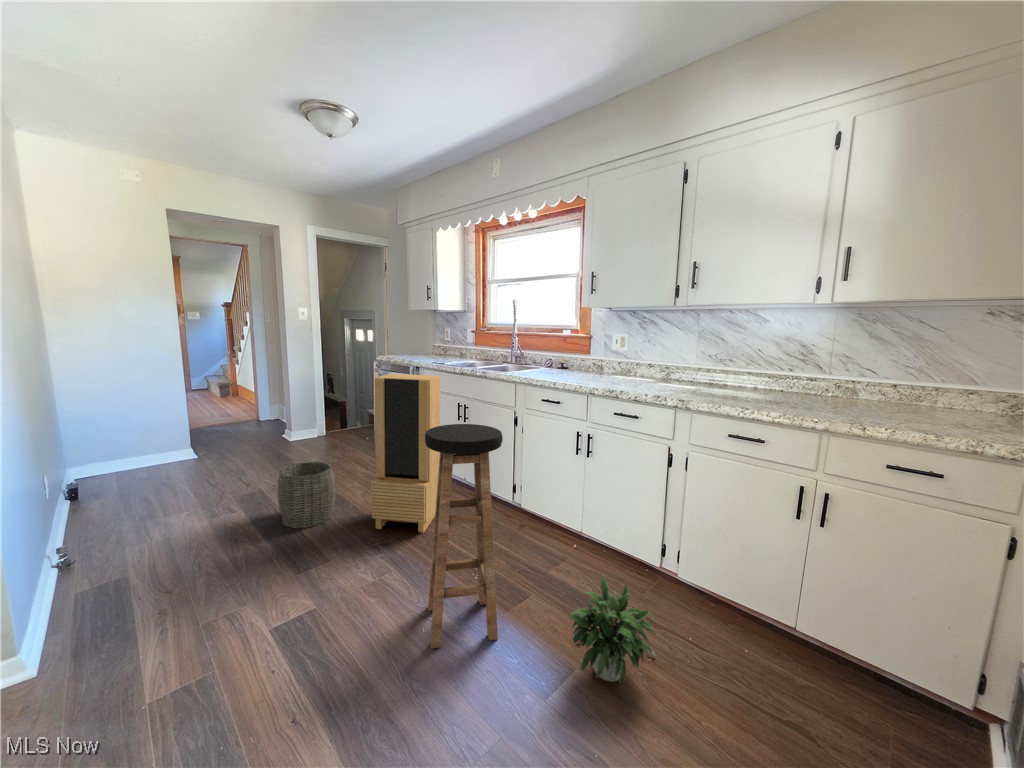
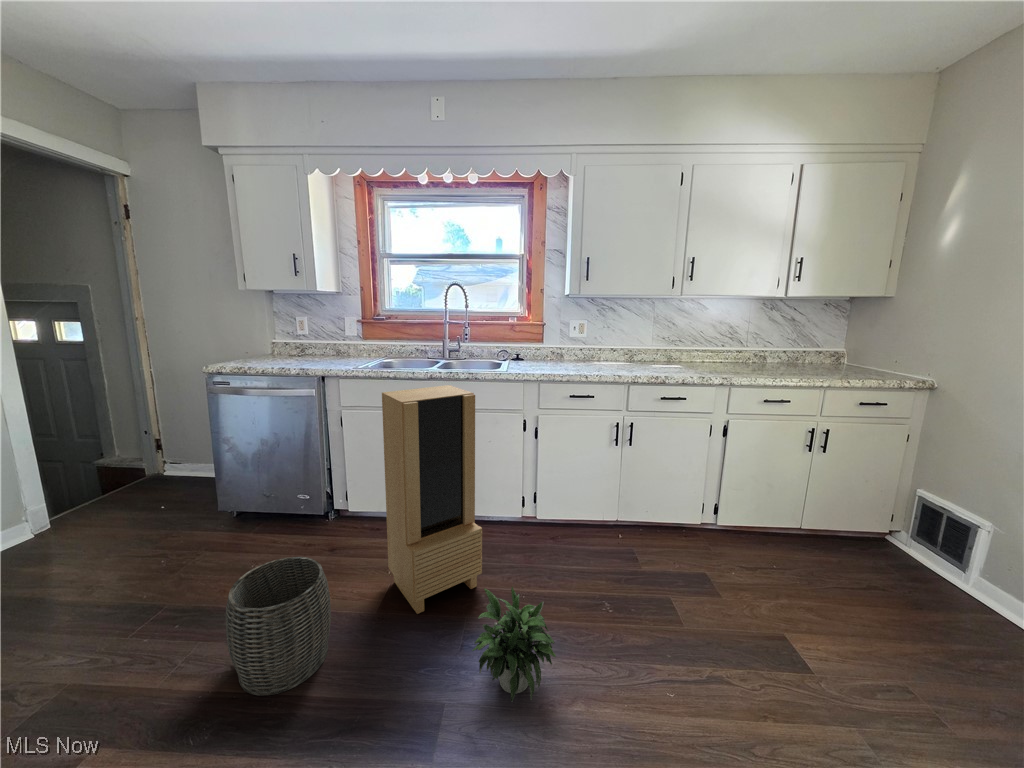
bar stool: present [425,424,503,648] -> none [625,435,737,692]
potted plant: present [569,575,655,683] -> present [472,587,556,701]

